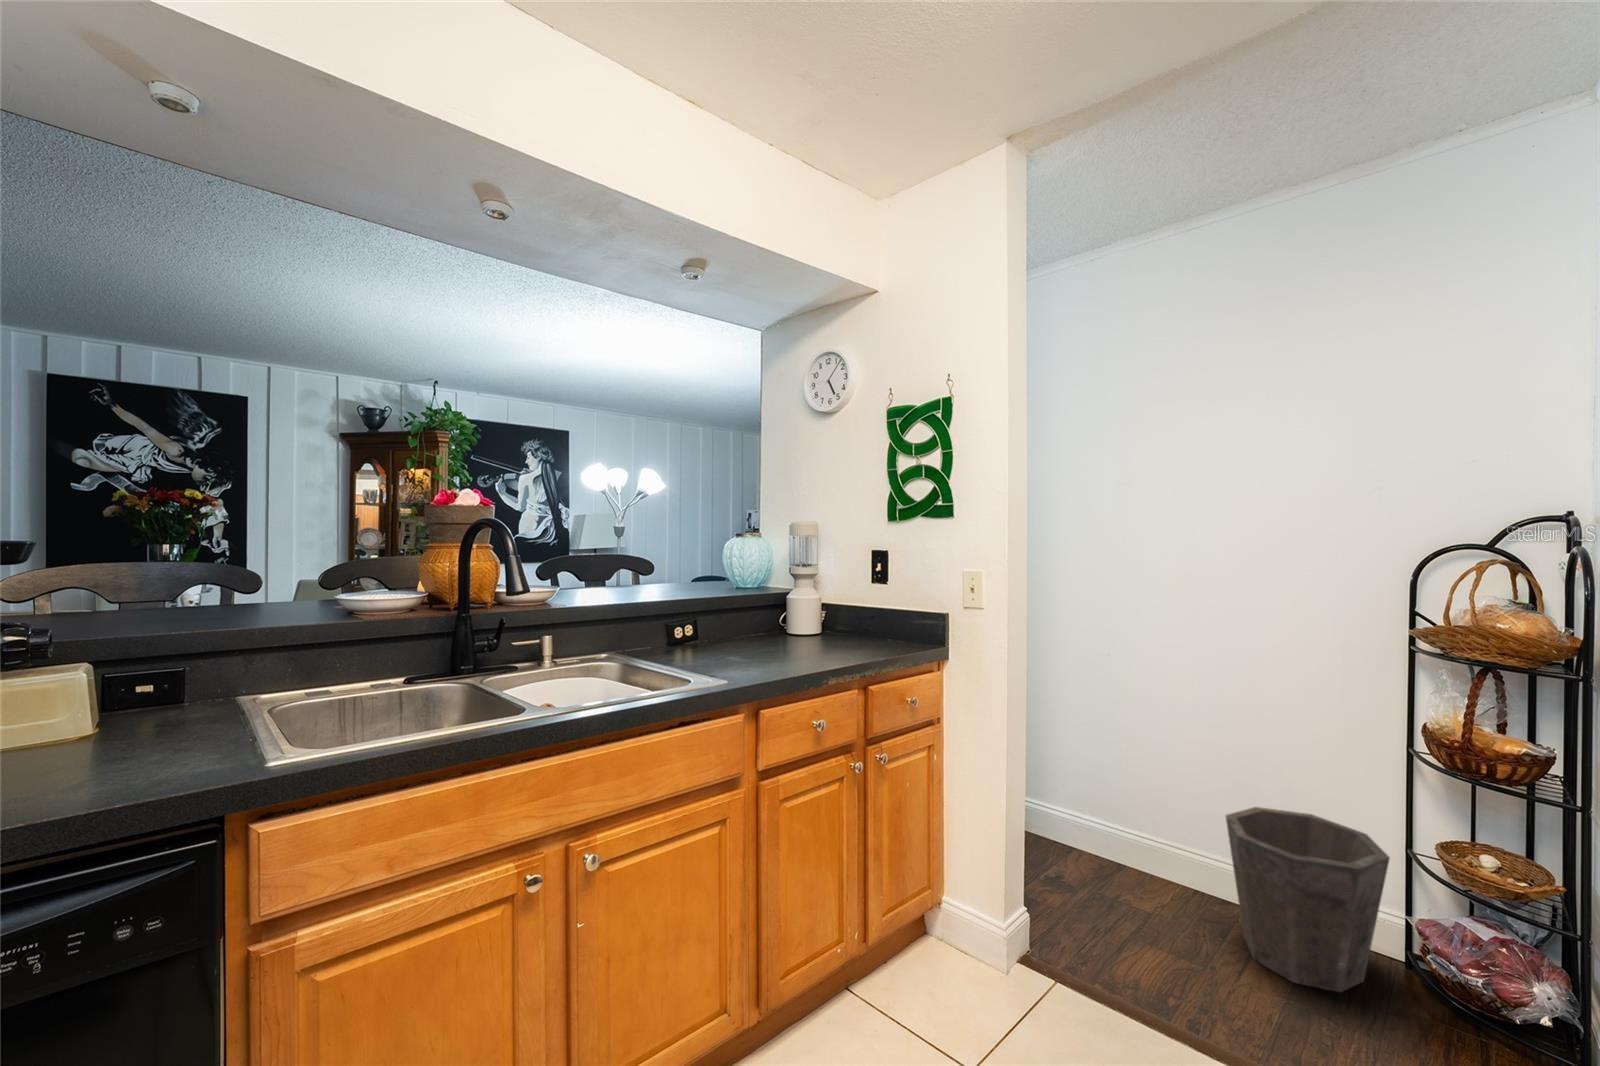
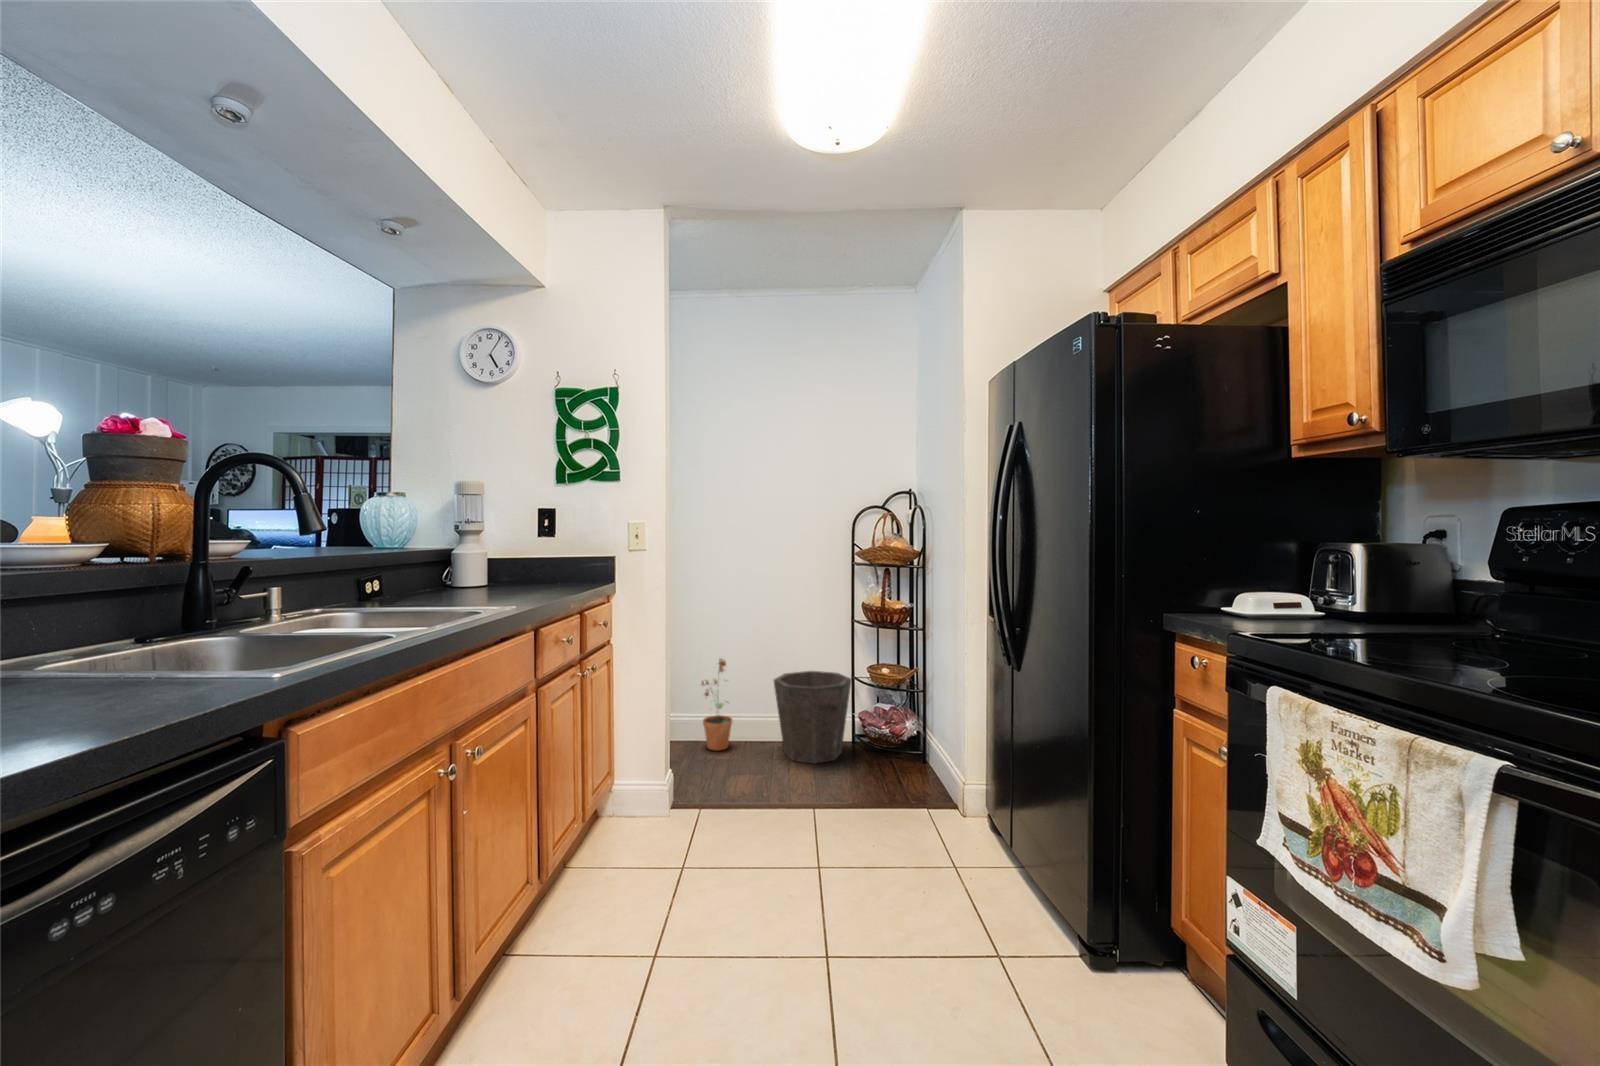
potted plant: none [1110,756,1161,892] -> present [702,658,732,750]

